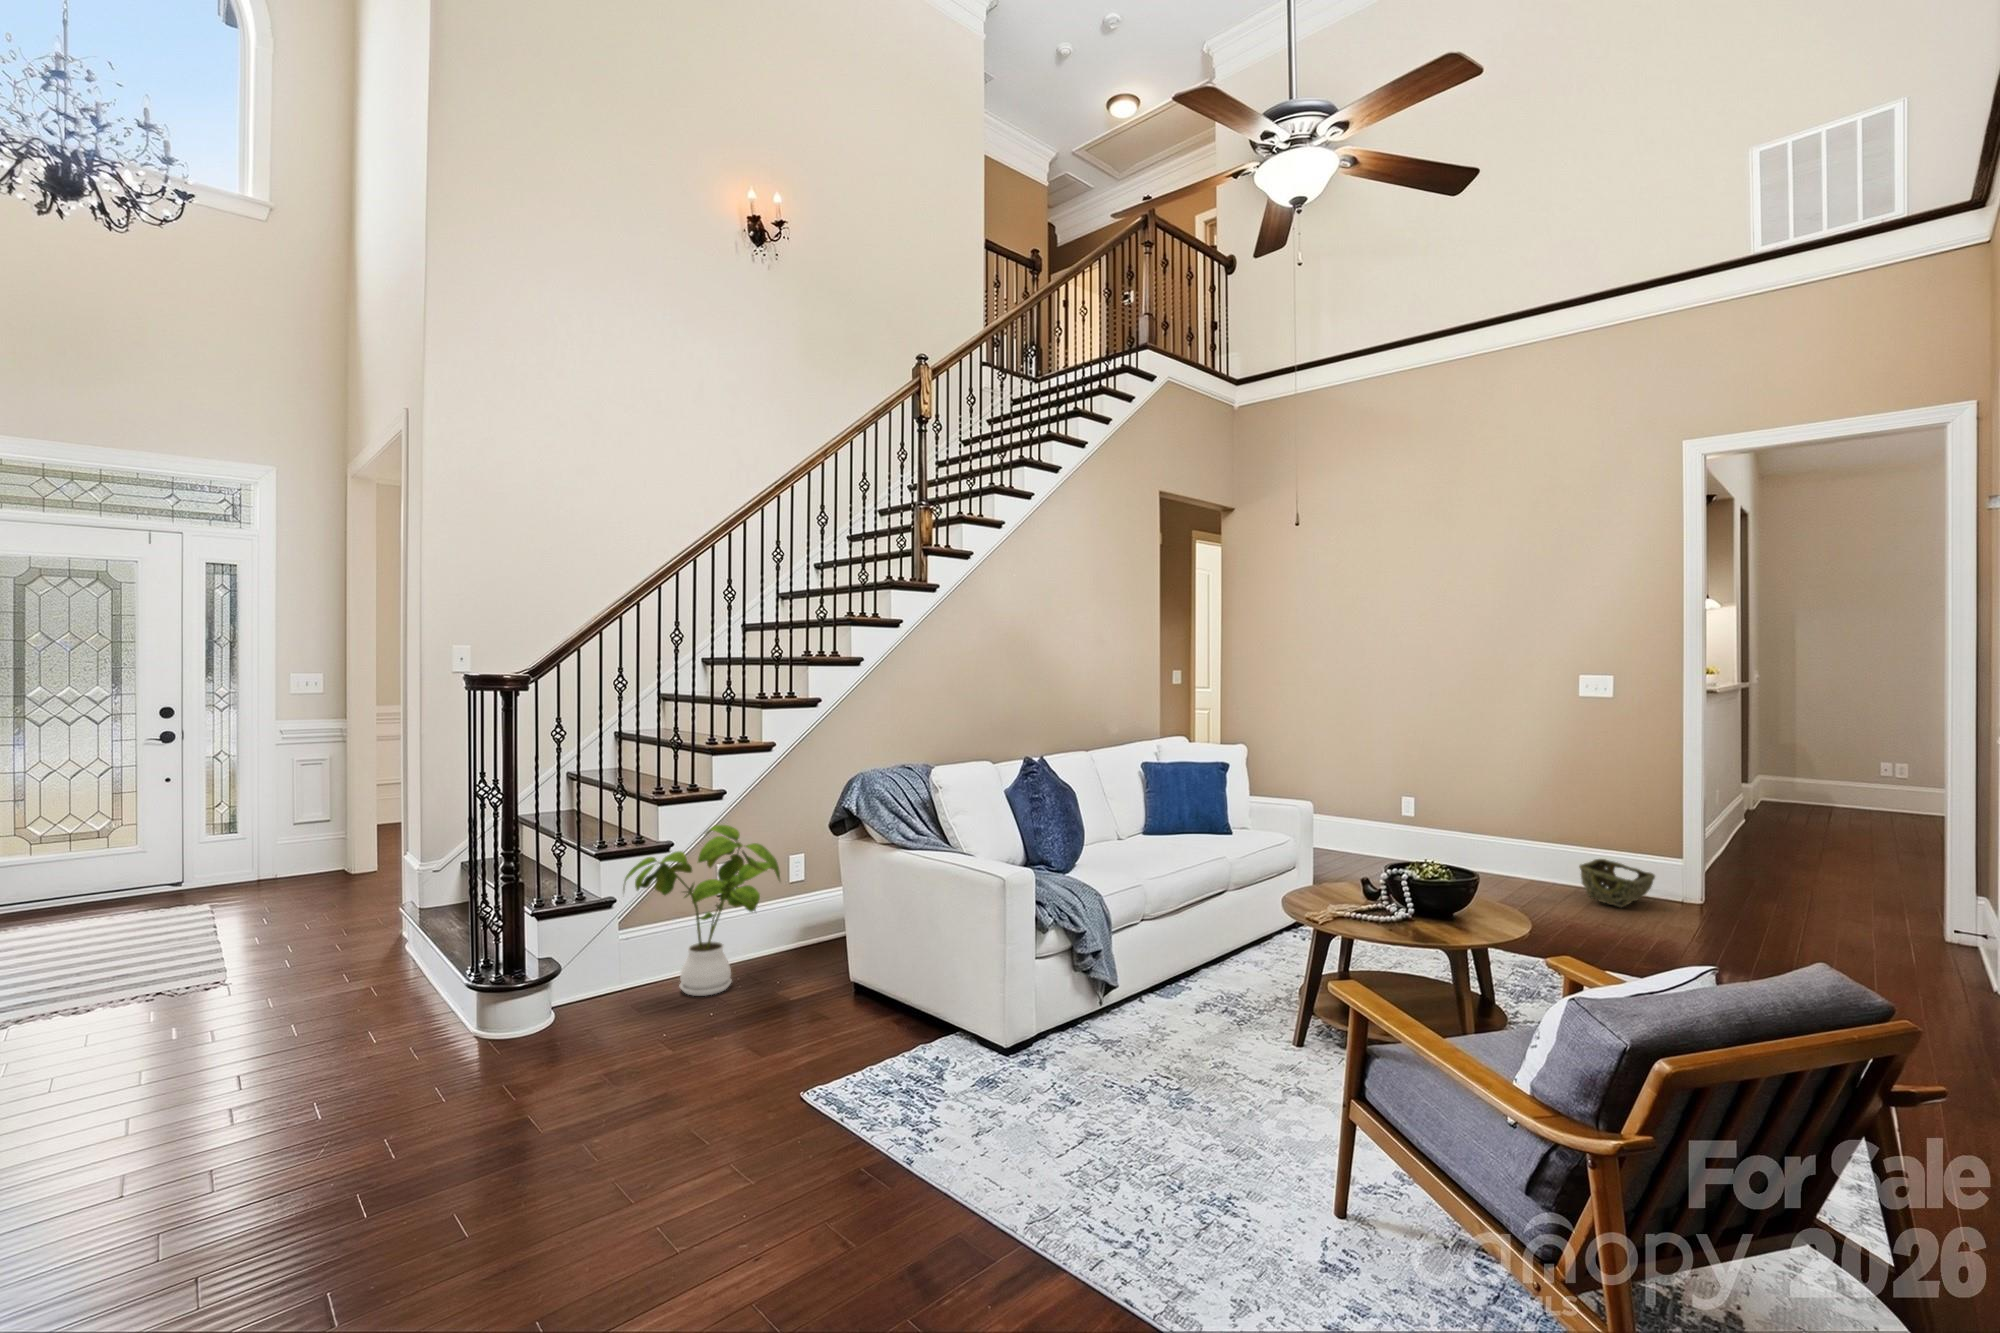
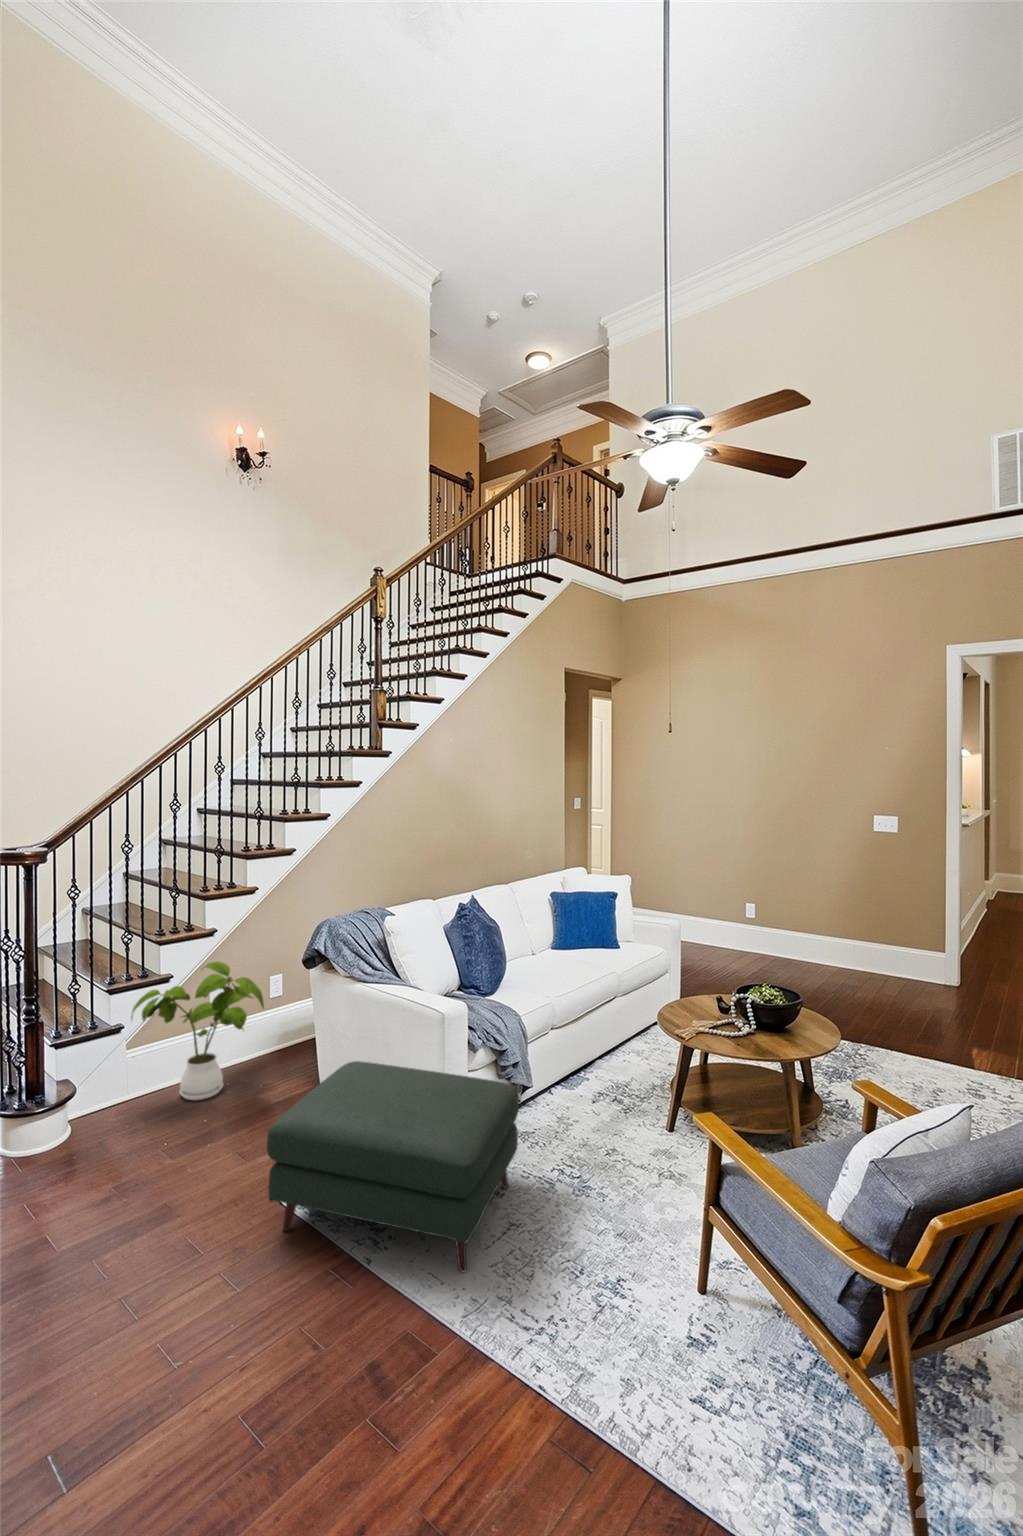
woven basket: present [1579,859,1655,907] -> none [863,950,915,988]
ottoman: none [784,937,1100,1179] -> present [267,1061,519,1272]

